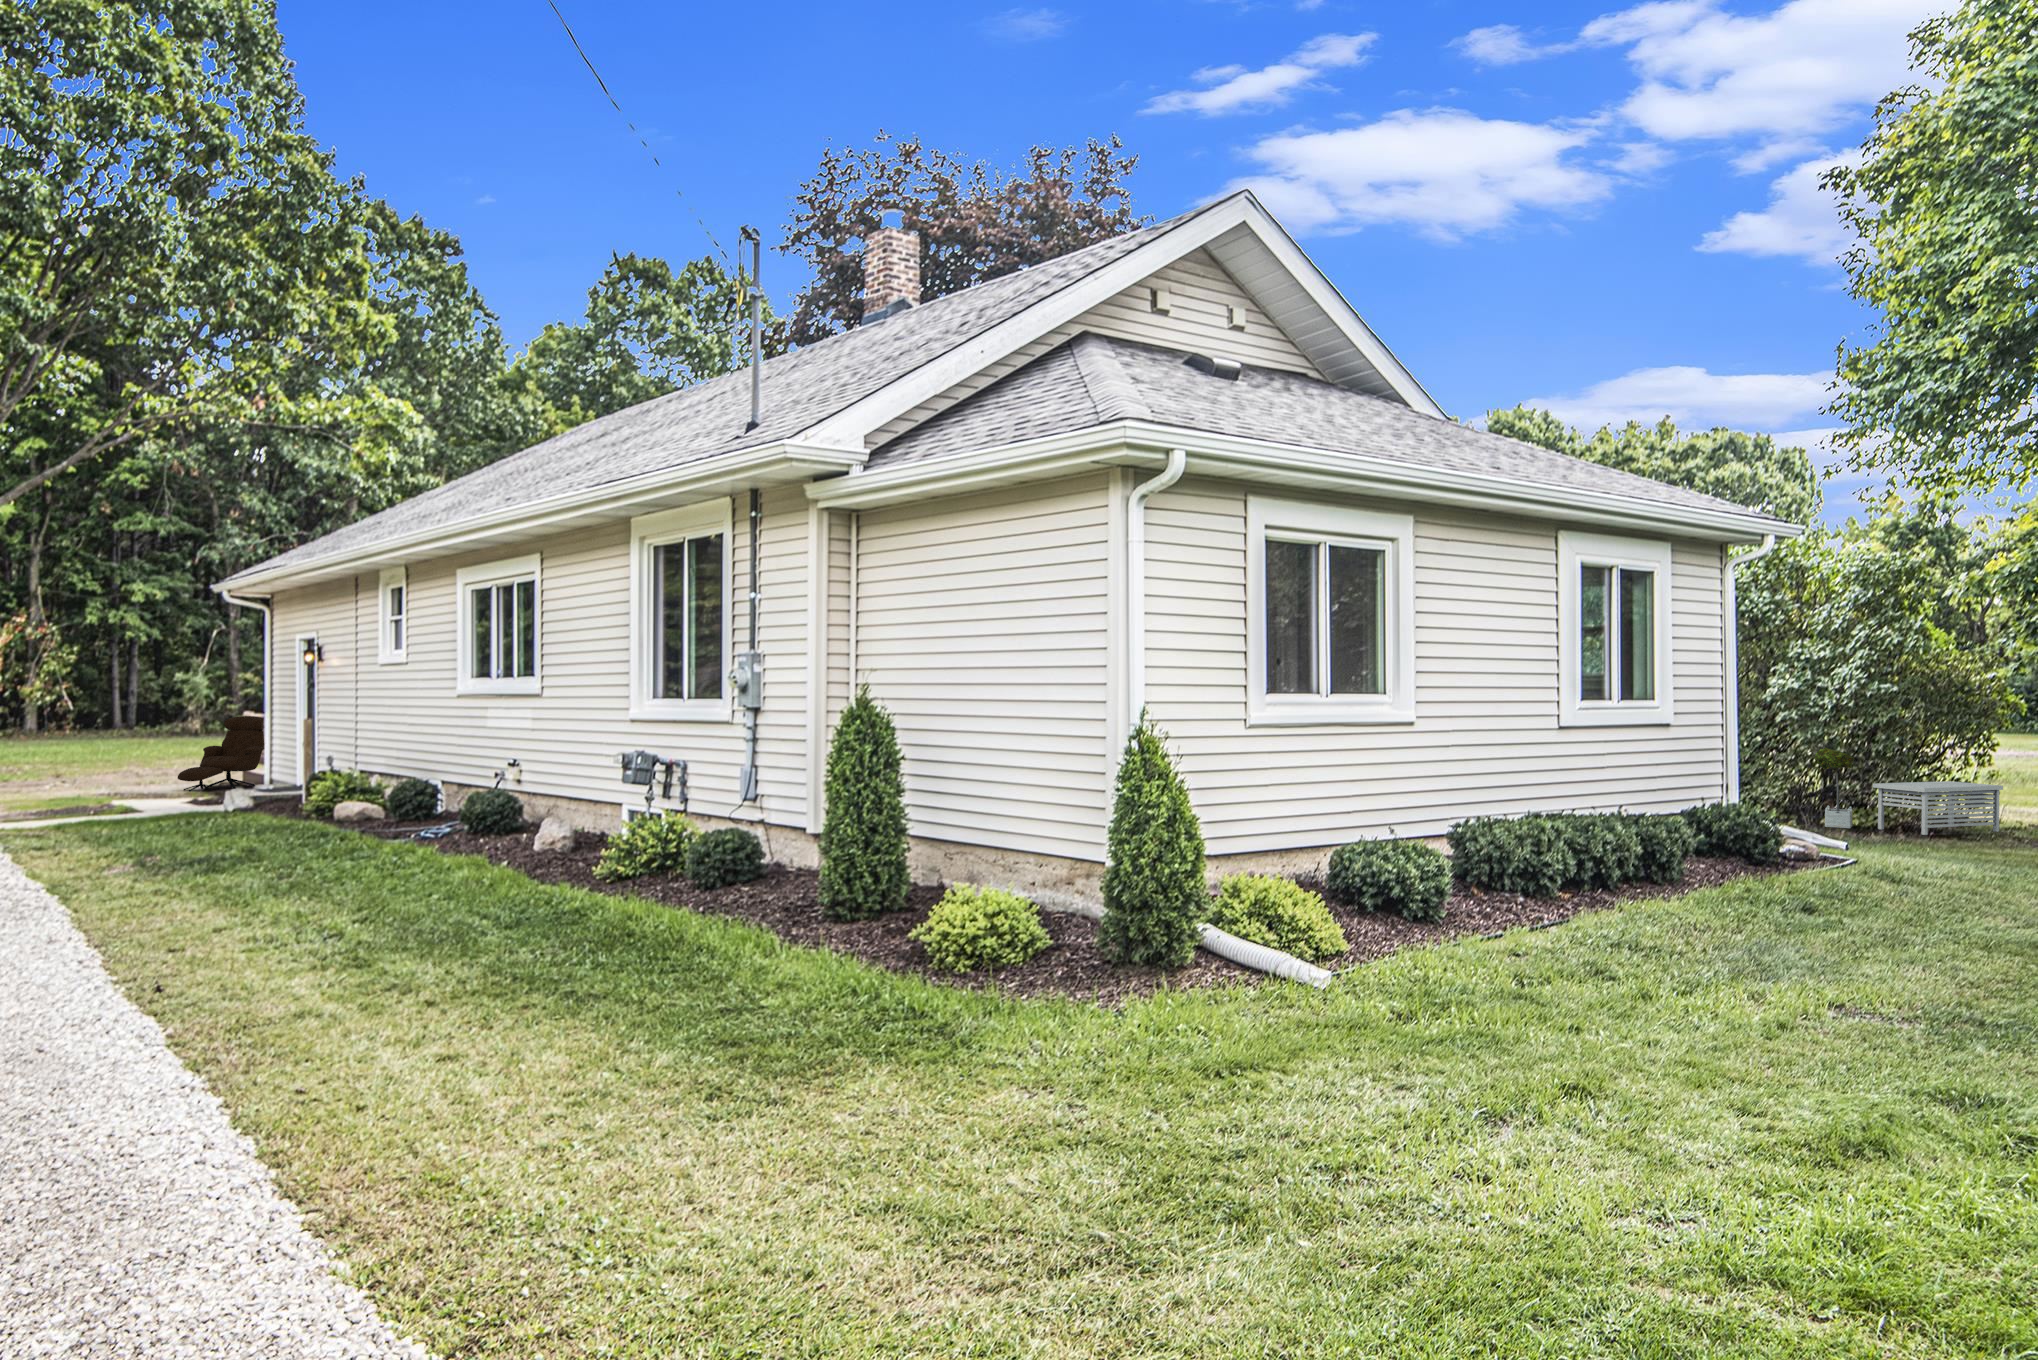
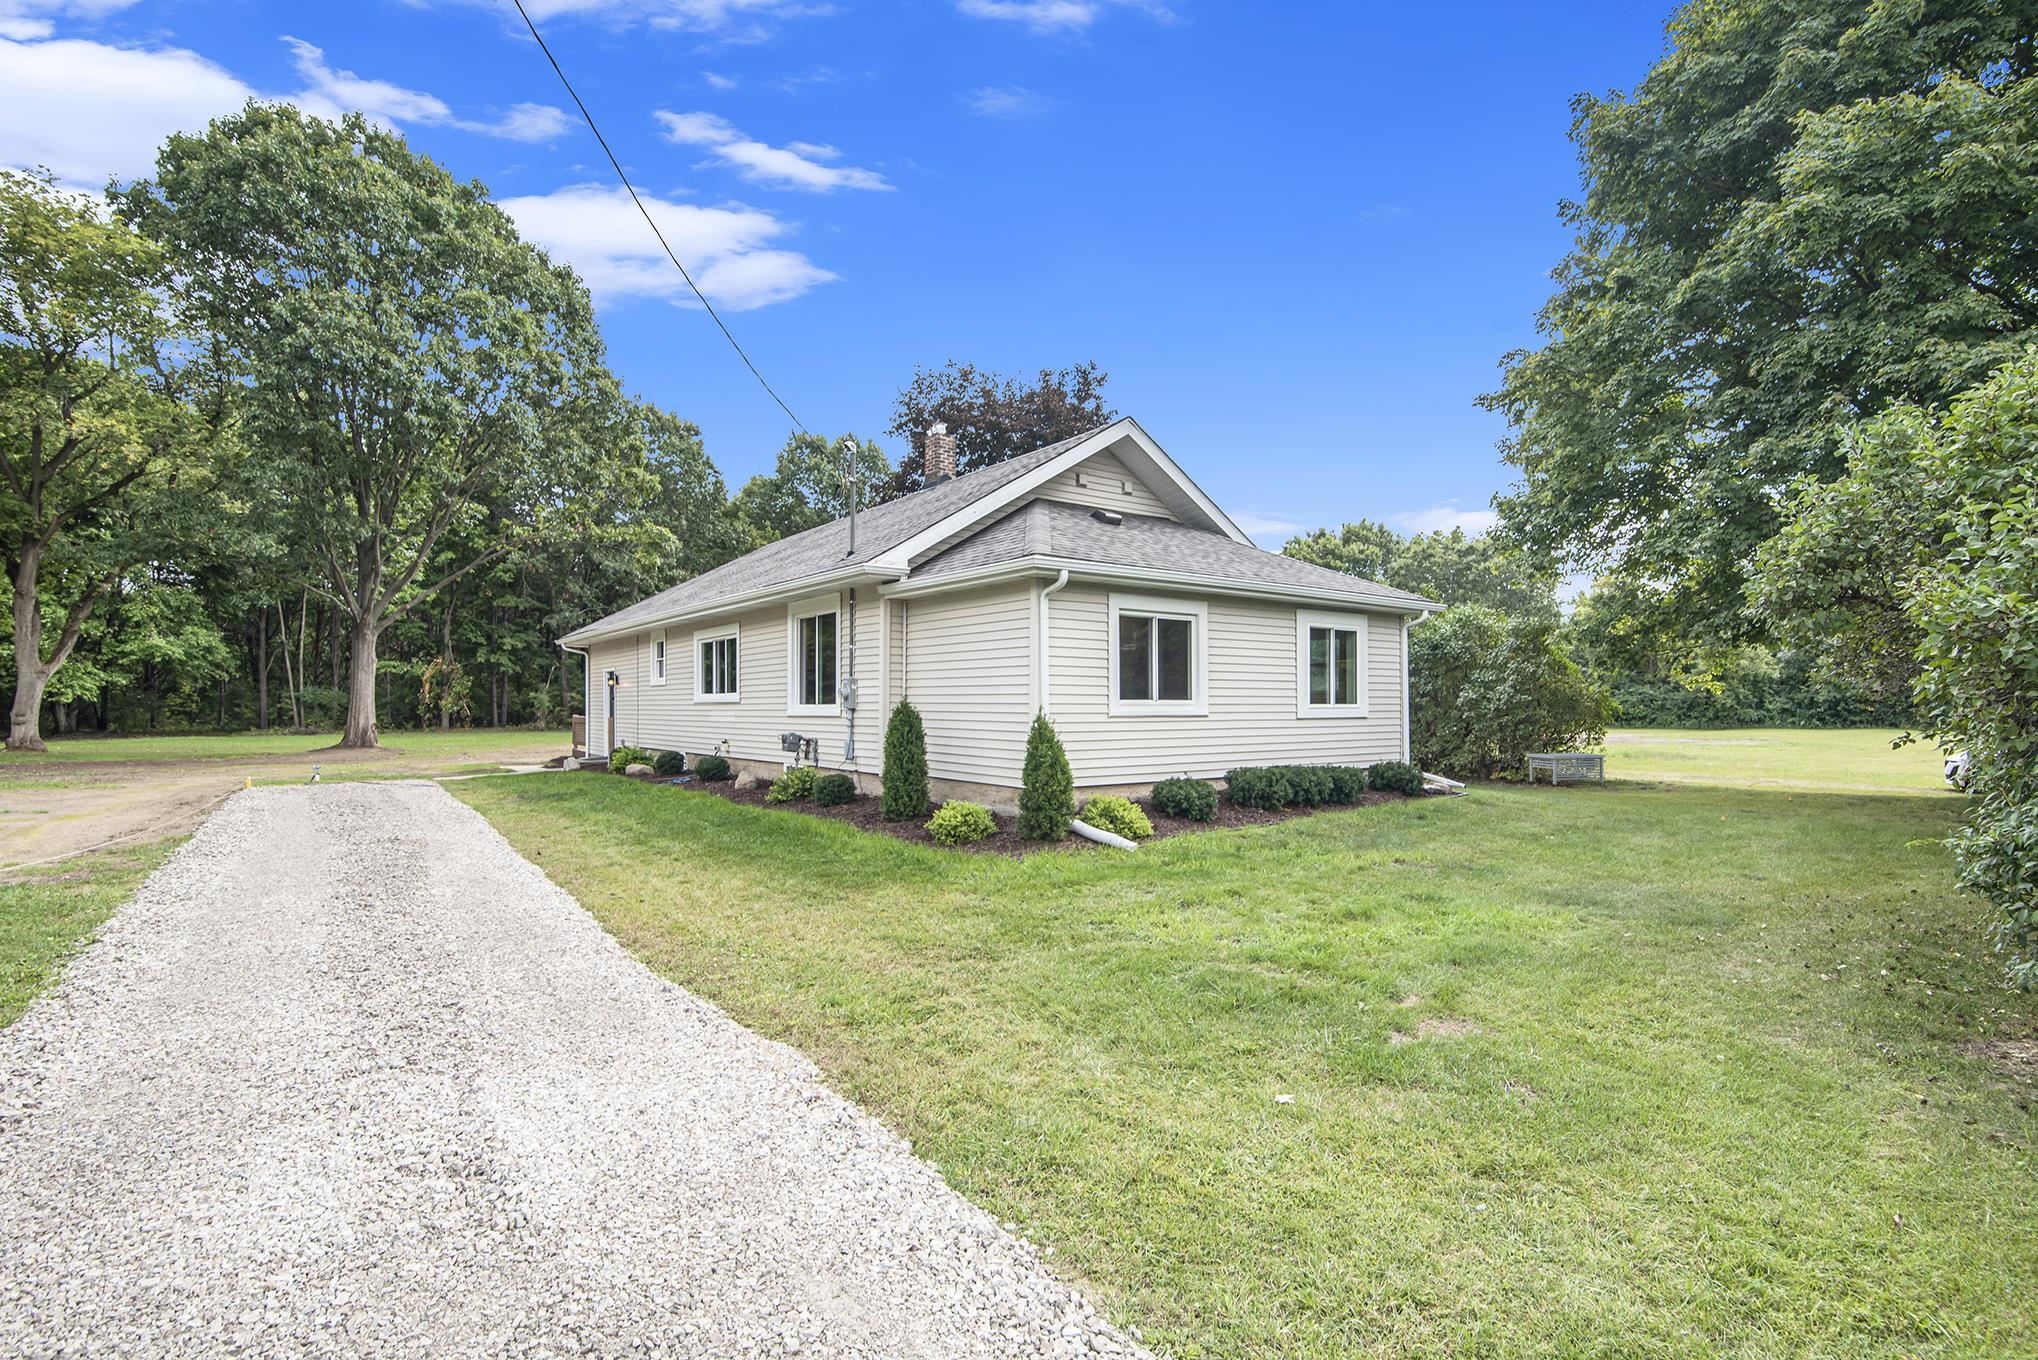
lounge chair: present [178,716,264,791] -> none [535,717,585,761]
potted tree: present [1815,747,1854,828] -> none [1493,732,1516,781]

